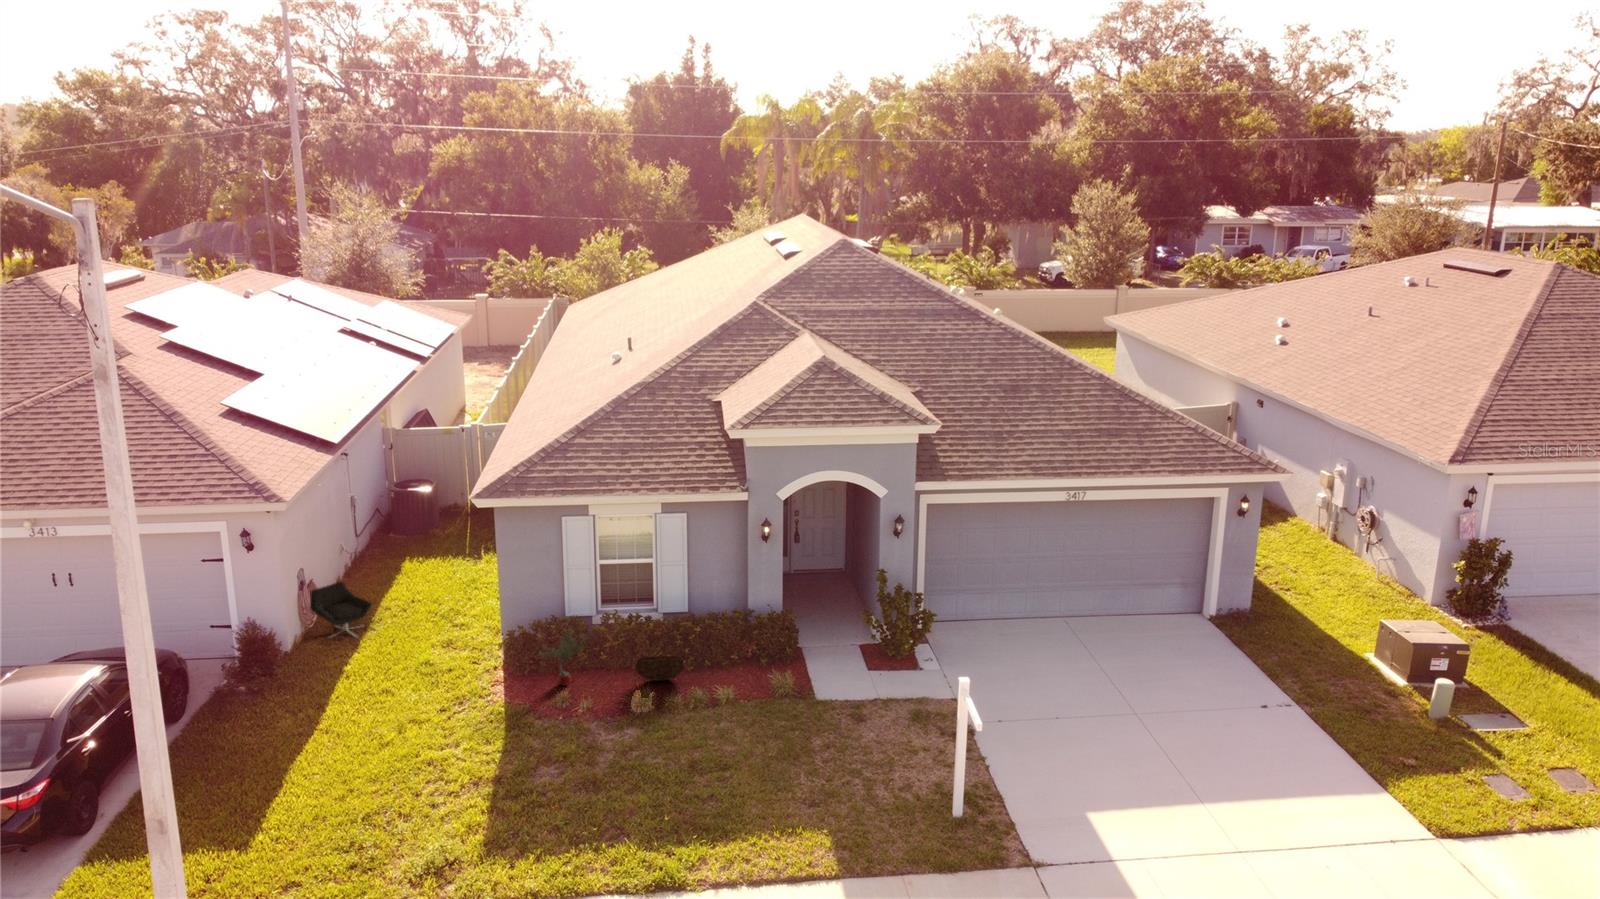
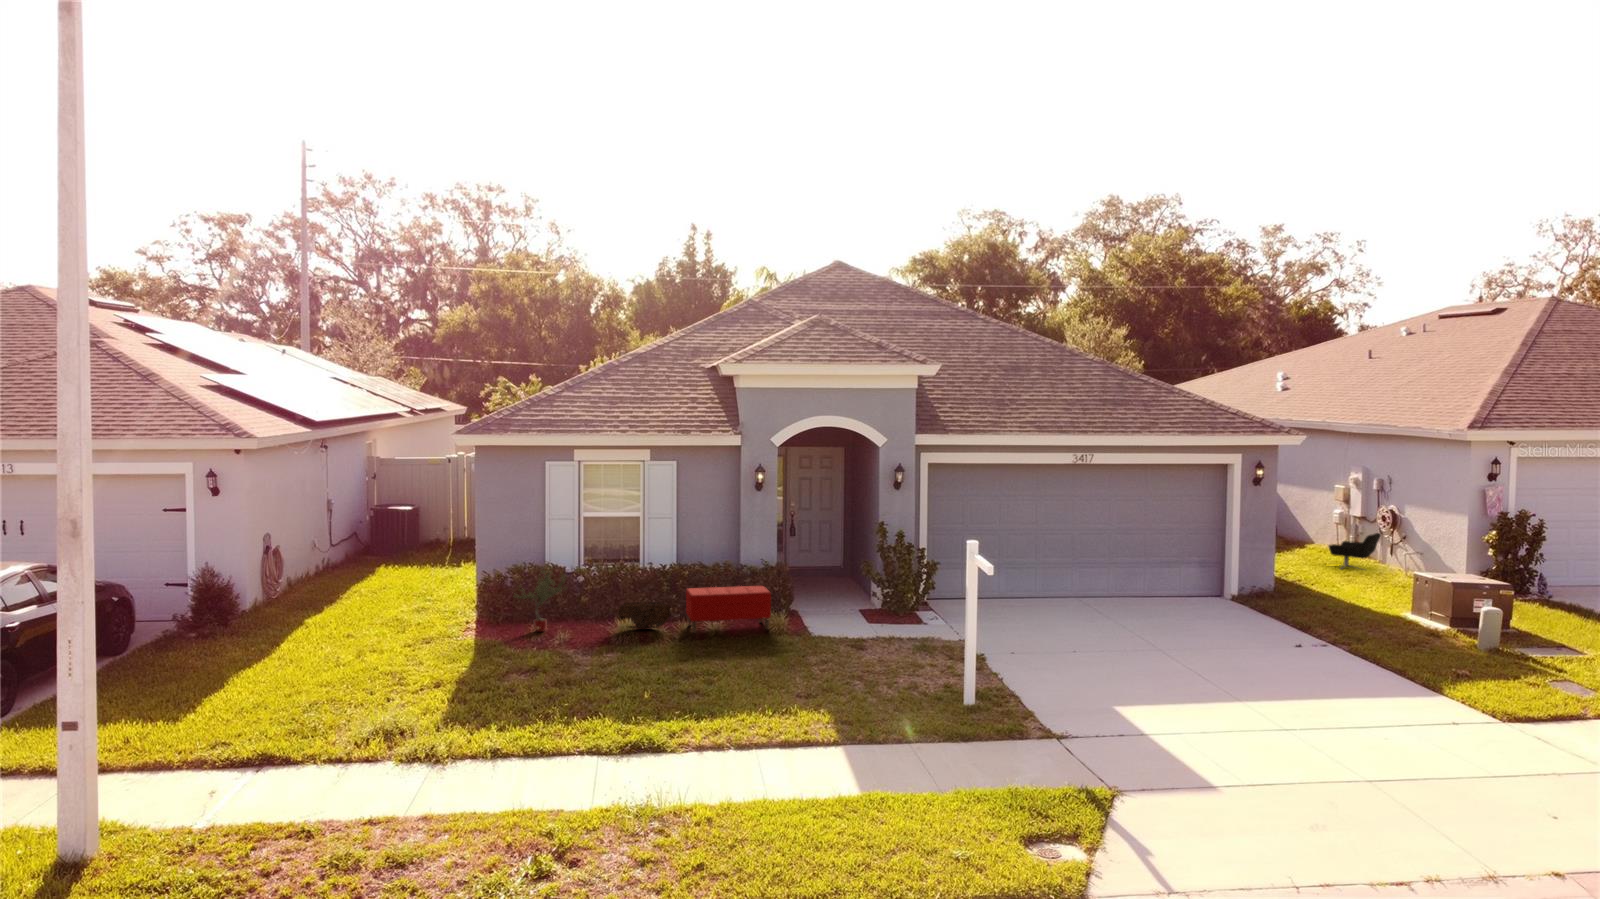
lounge chair: present [310,582,372,637] -> present [1329,533,1381,569]
bench: none [698,634,778,687] -> present [686,586,771,633]

